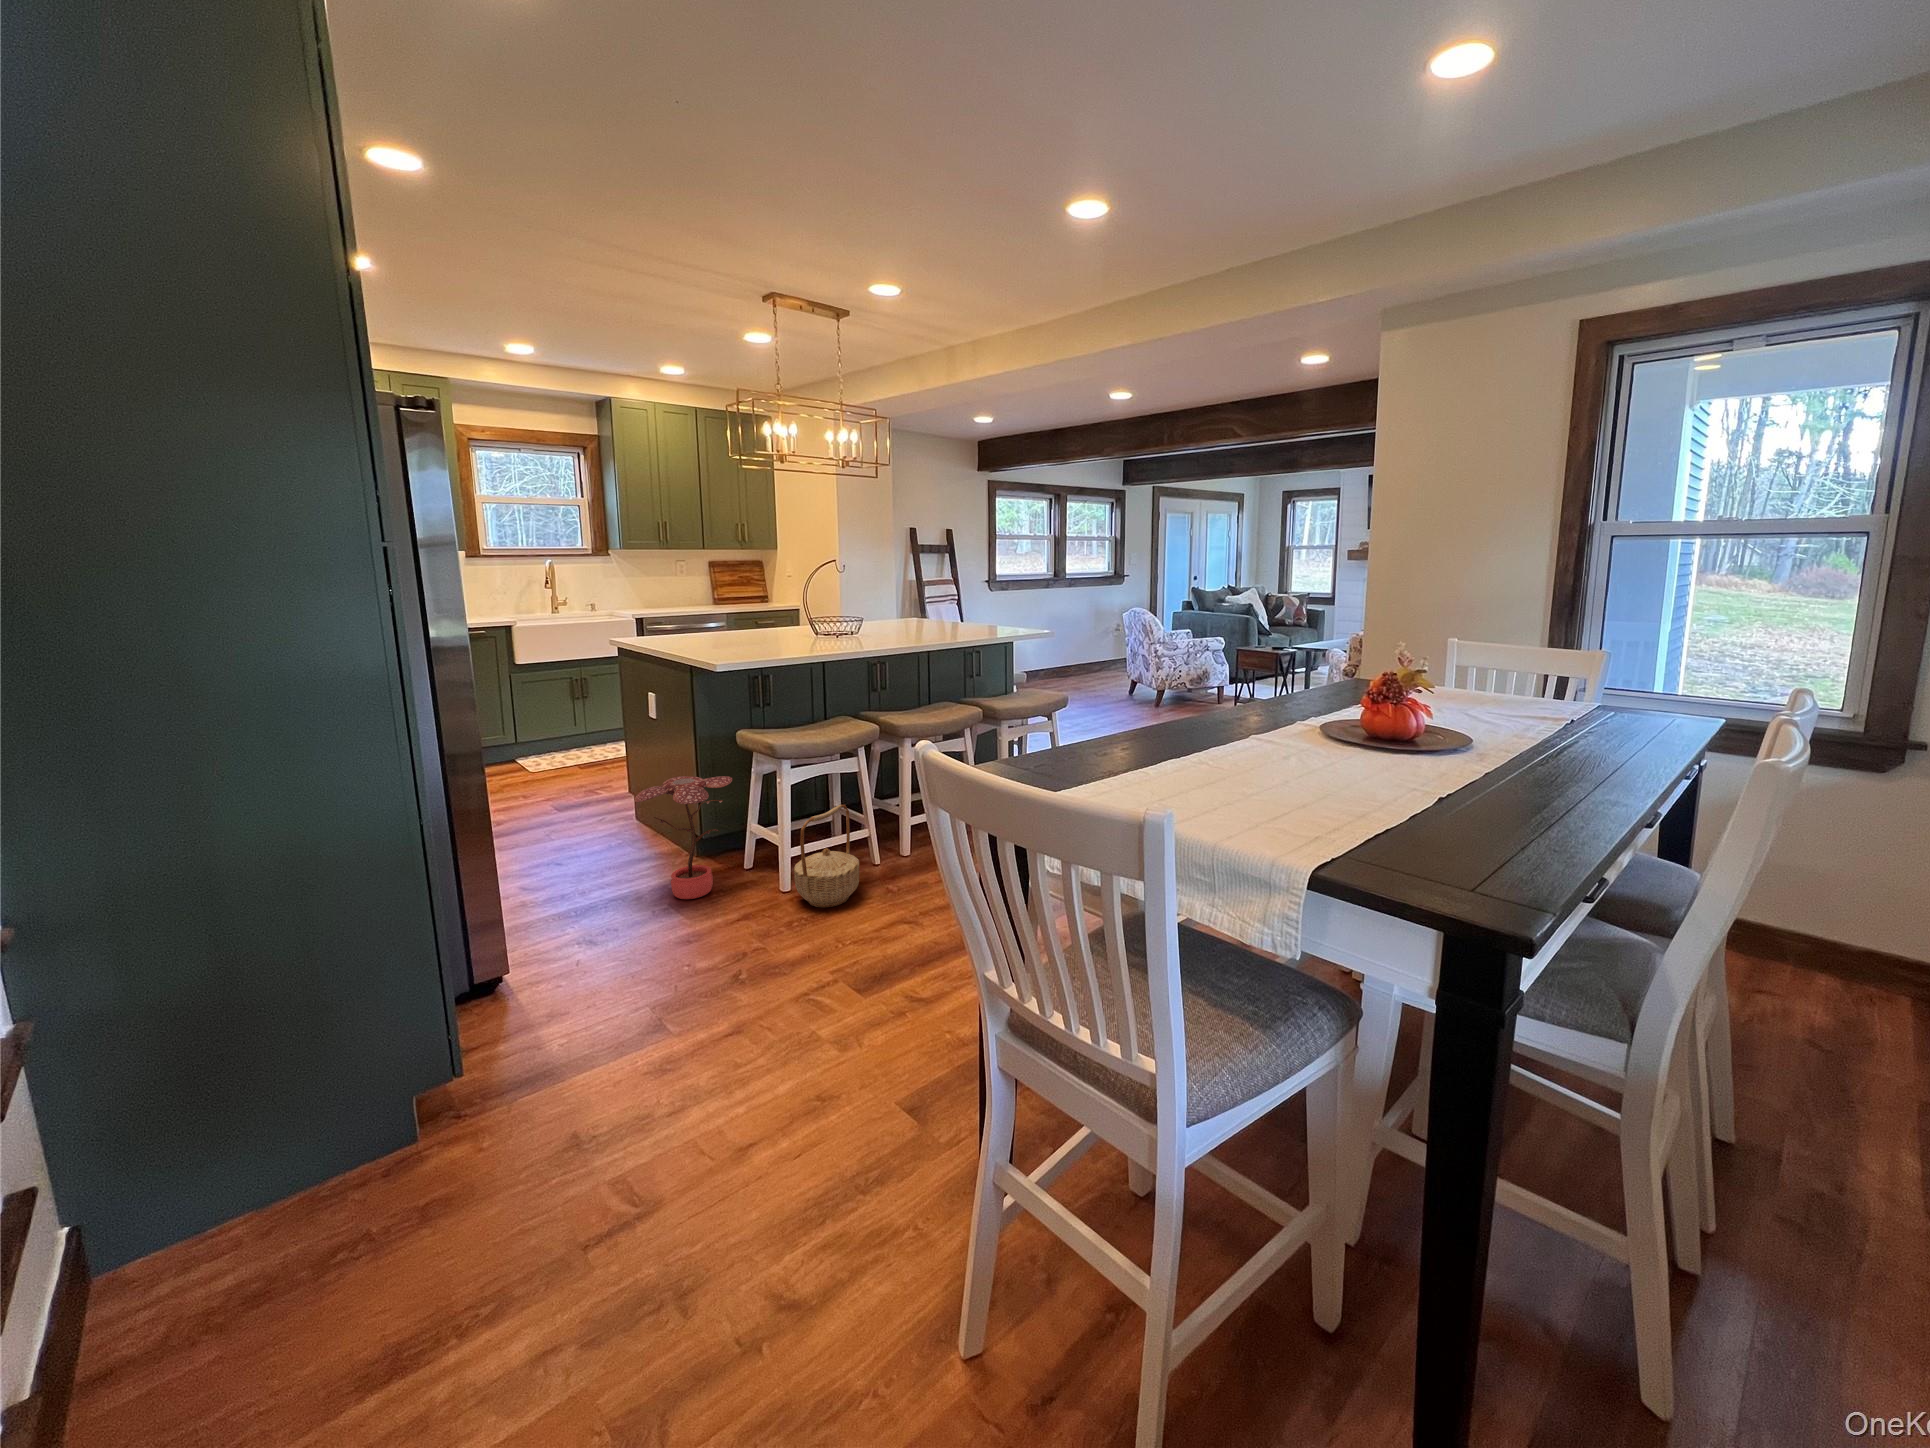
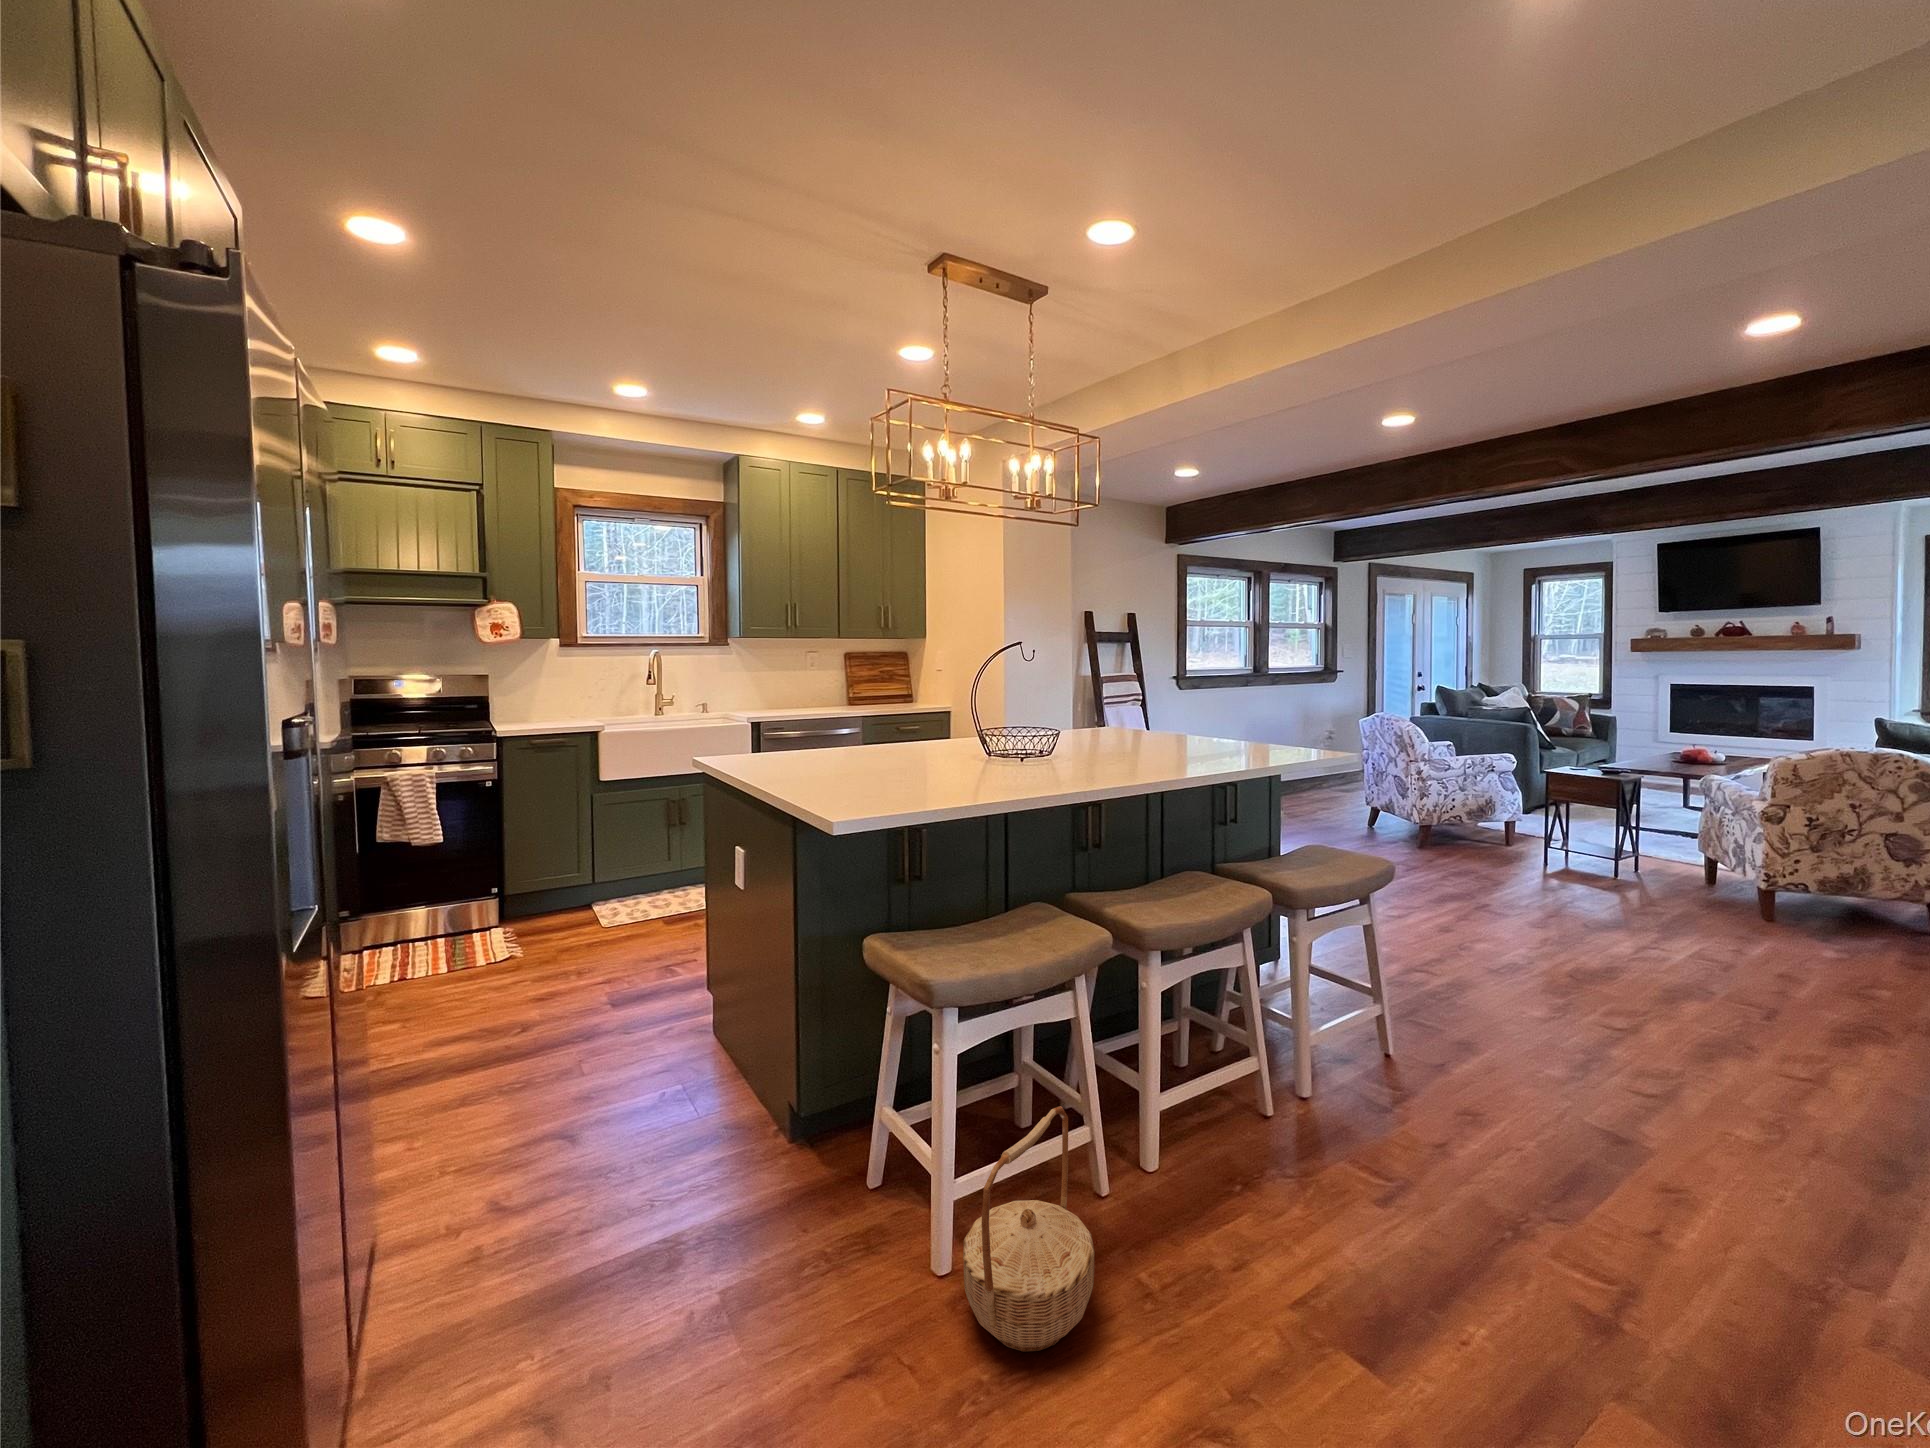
potted plant: present [634,776,733,899] -> none [672,1020,853,1284]

